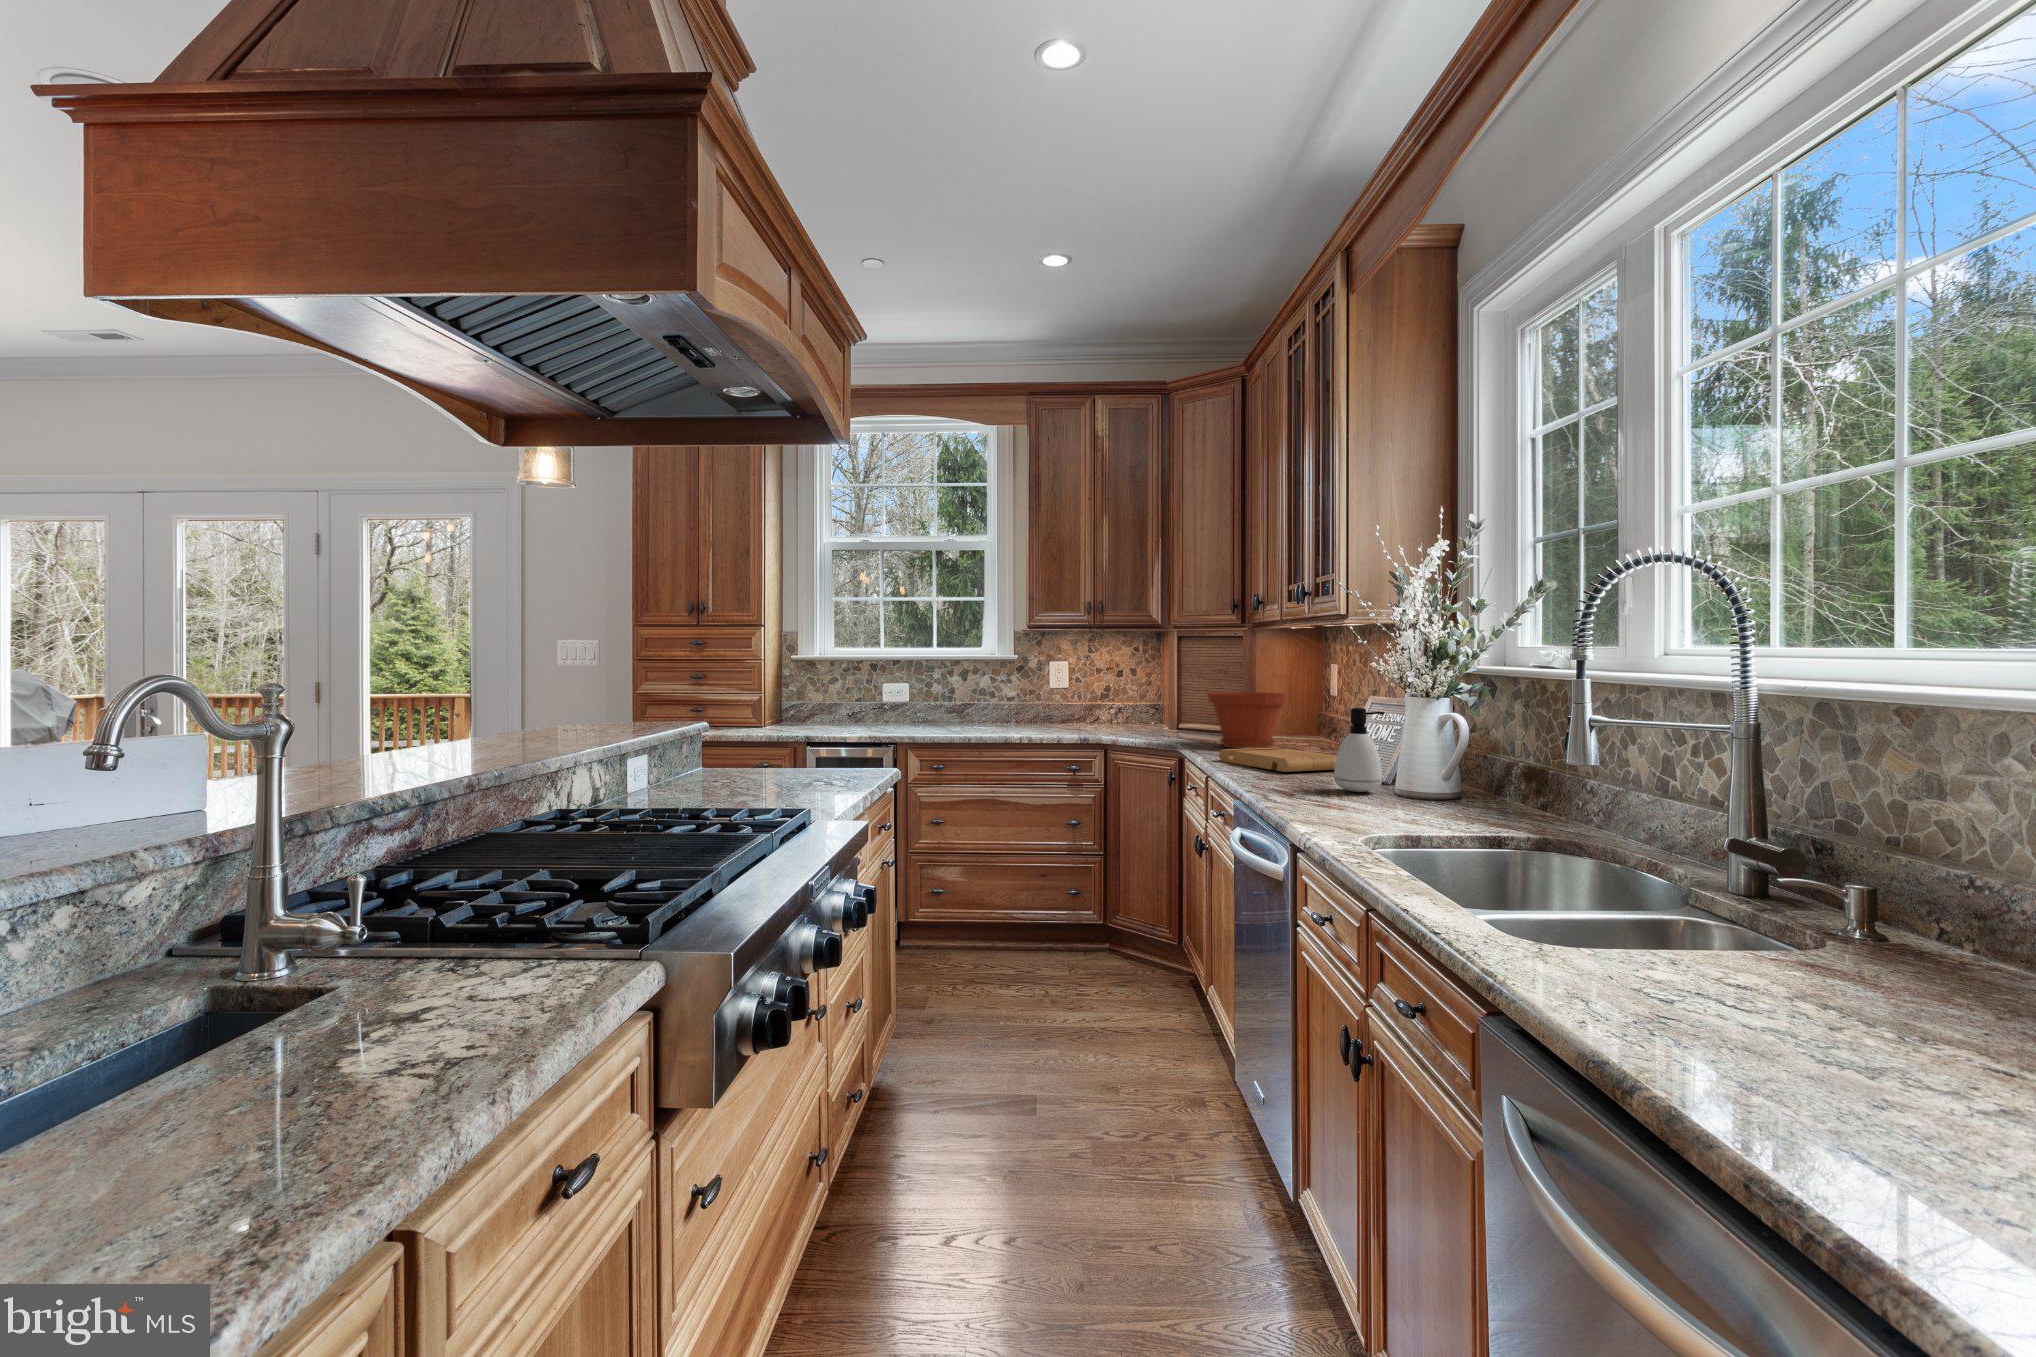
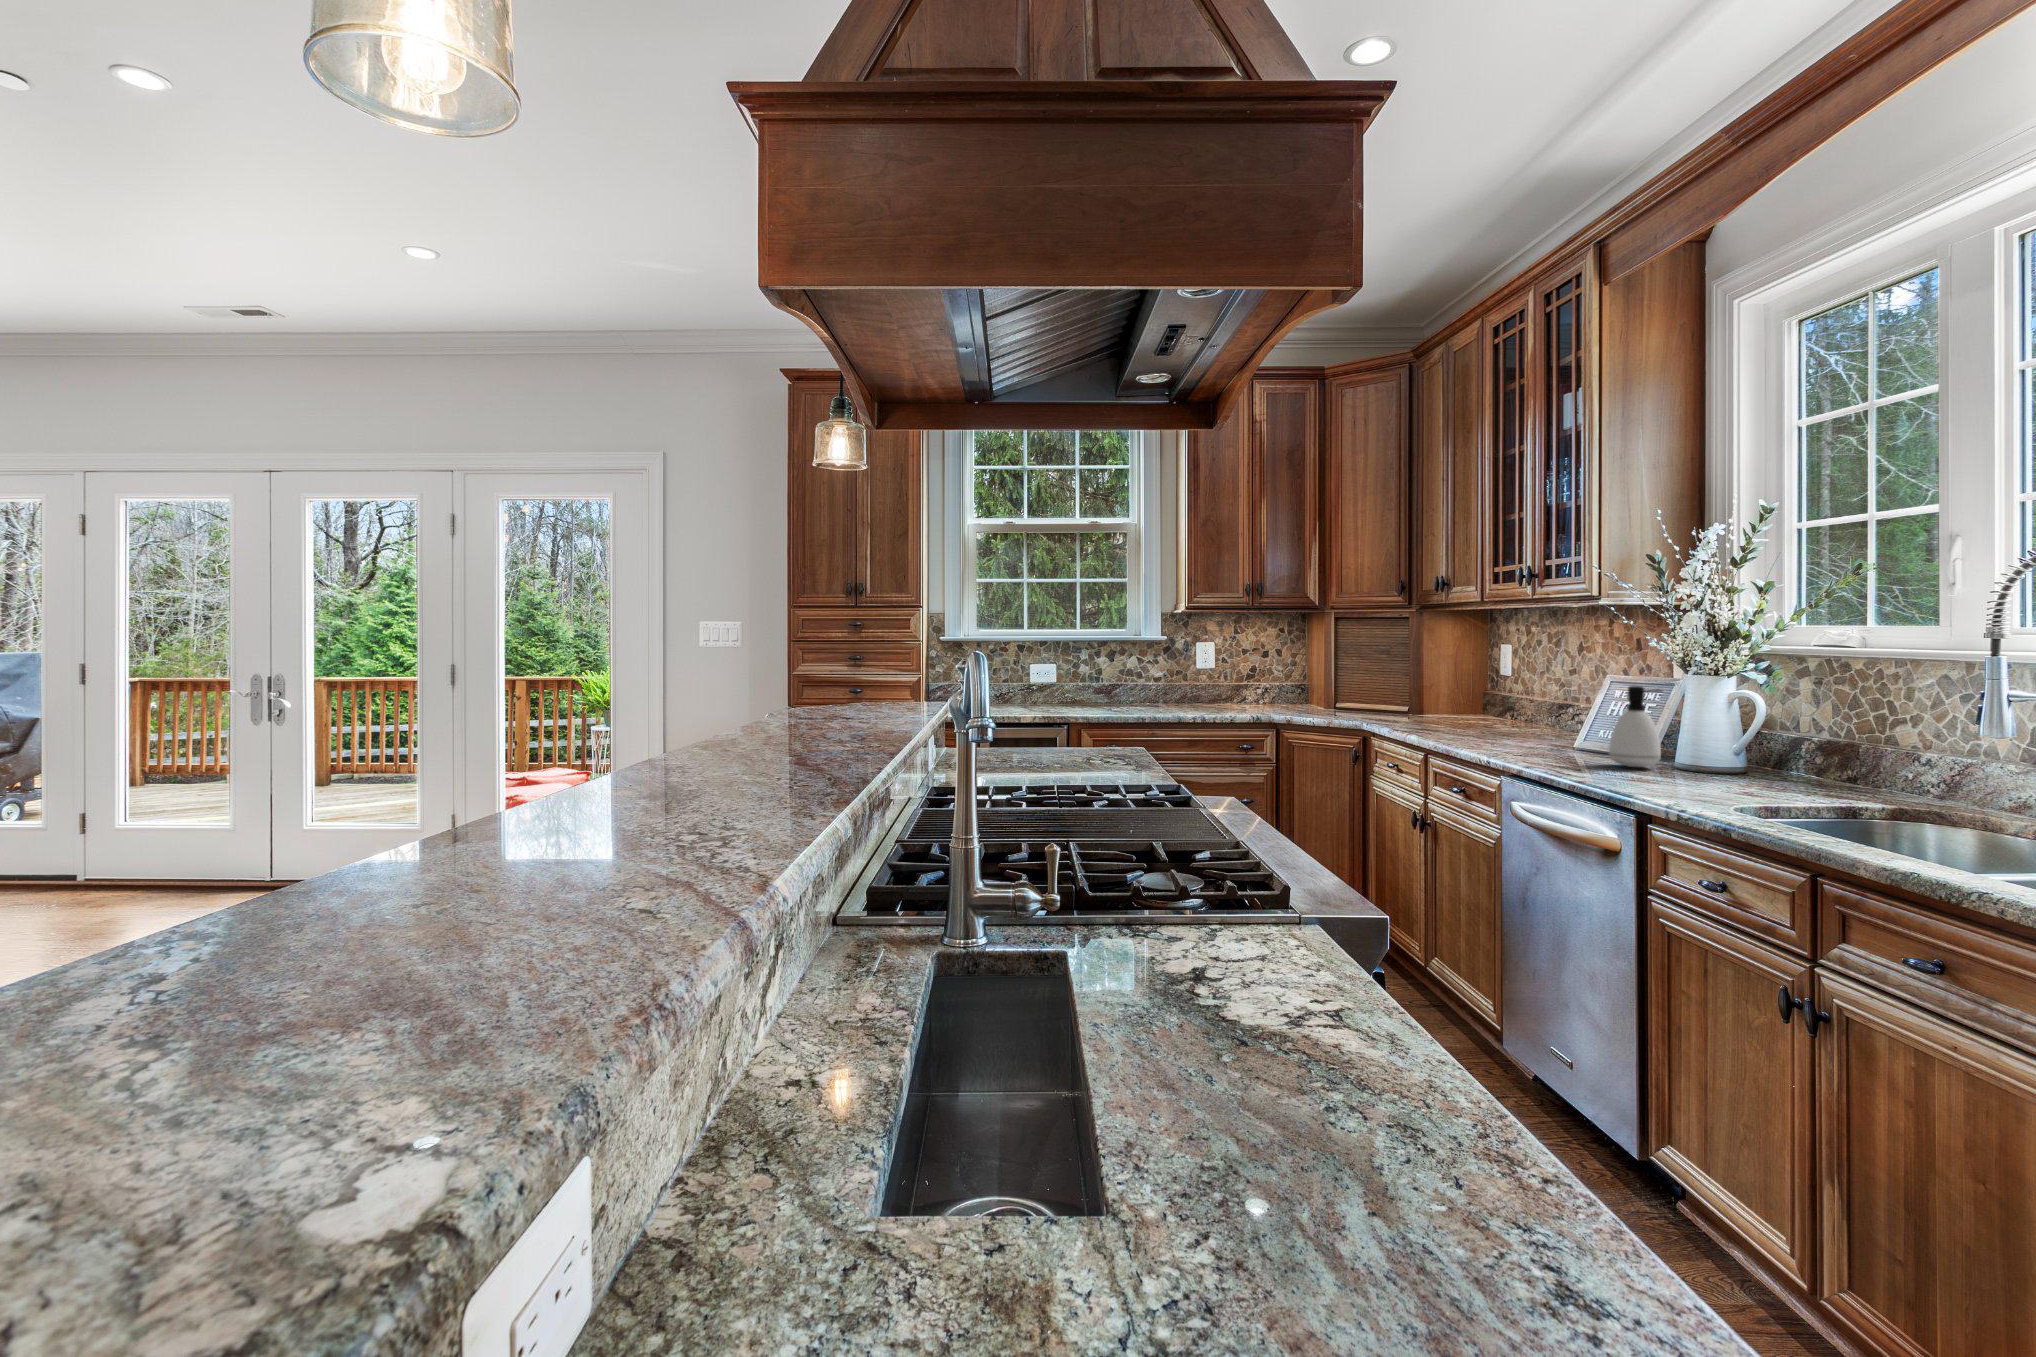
plant pot: present [1207,692,1289,749] -> none [1397,672,1484,728]
cutting board: present [1219,747,1337,772] -> none [1439,726,1580,749]

